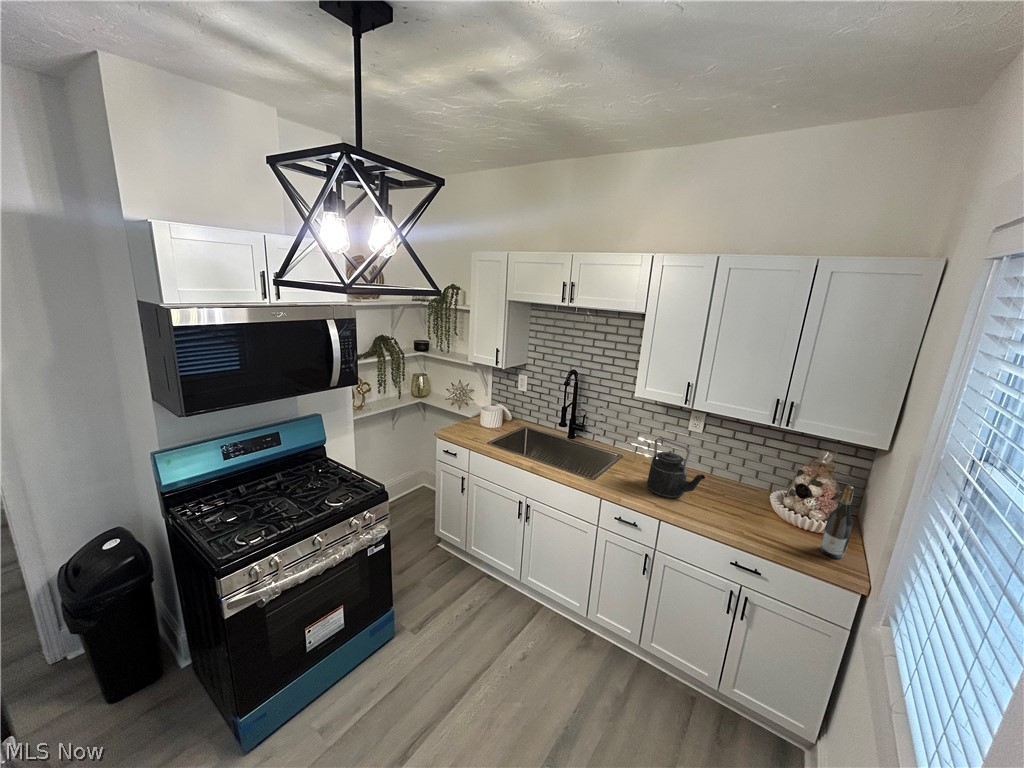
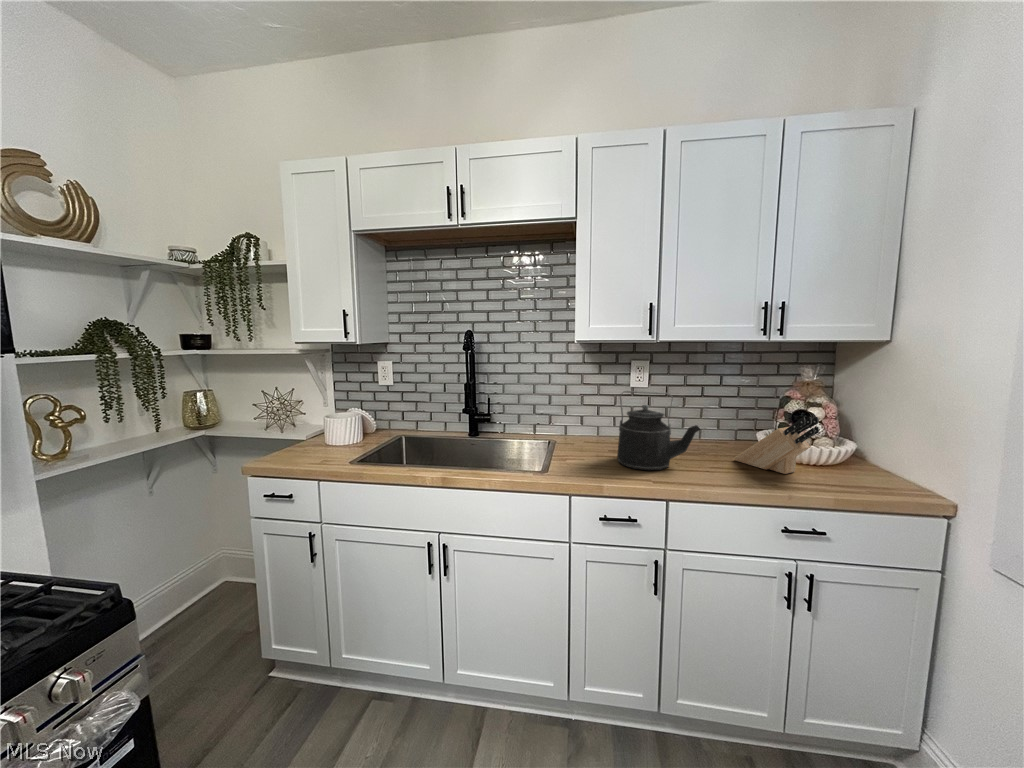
wine bottle: present [821,485,854,559] -> none [864,386,901,485]
knife block: none [737,491,791,527] -> present [734,417,819,474]

